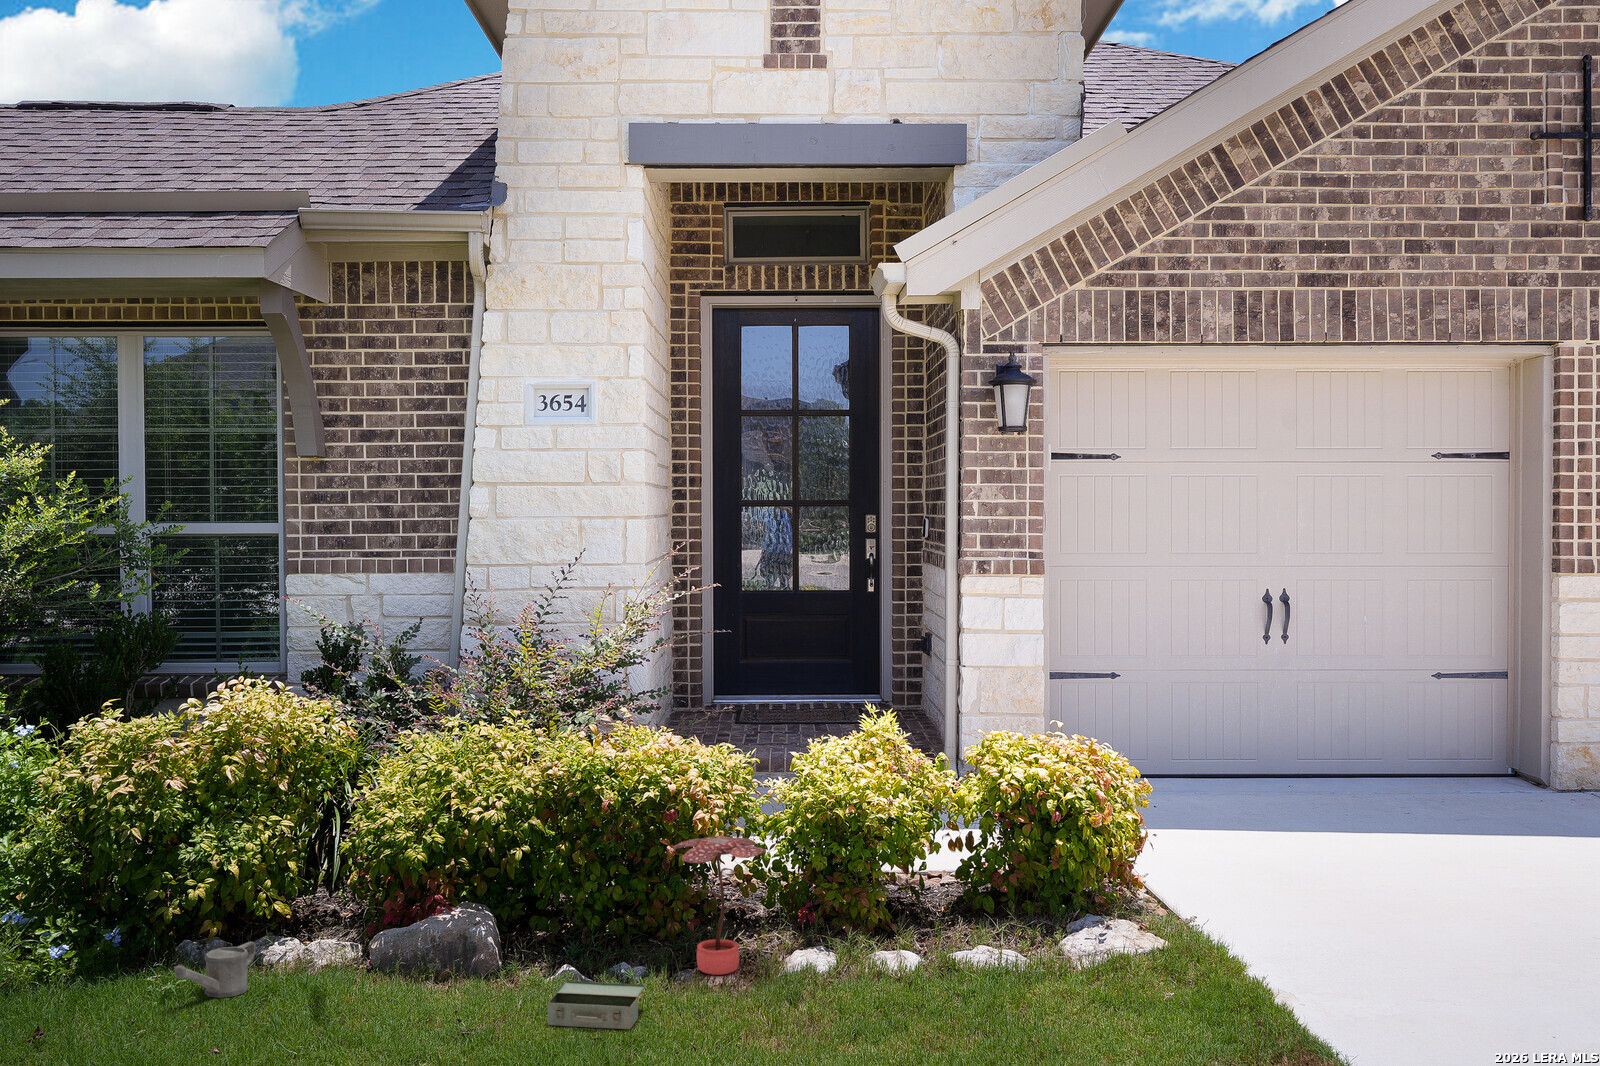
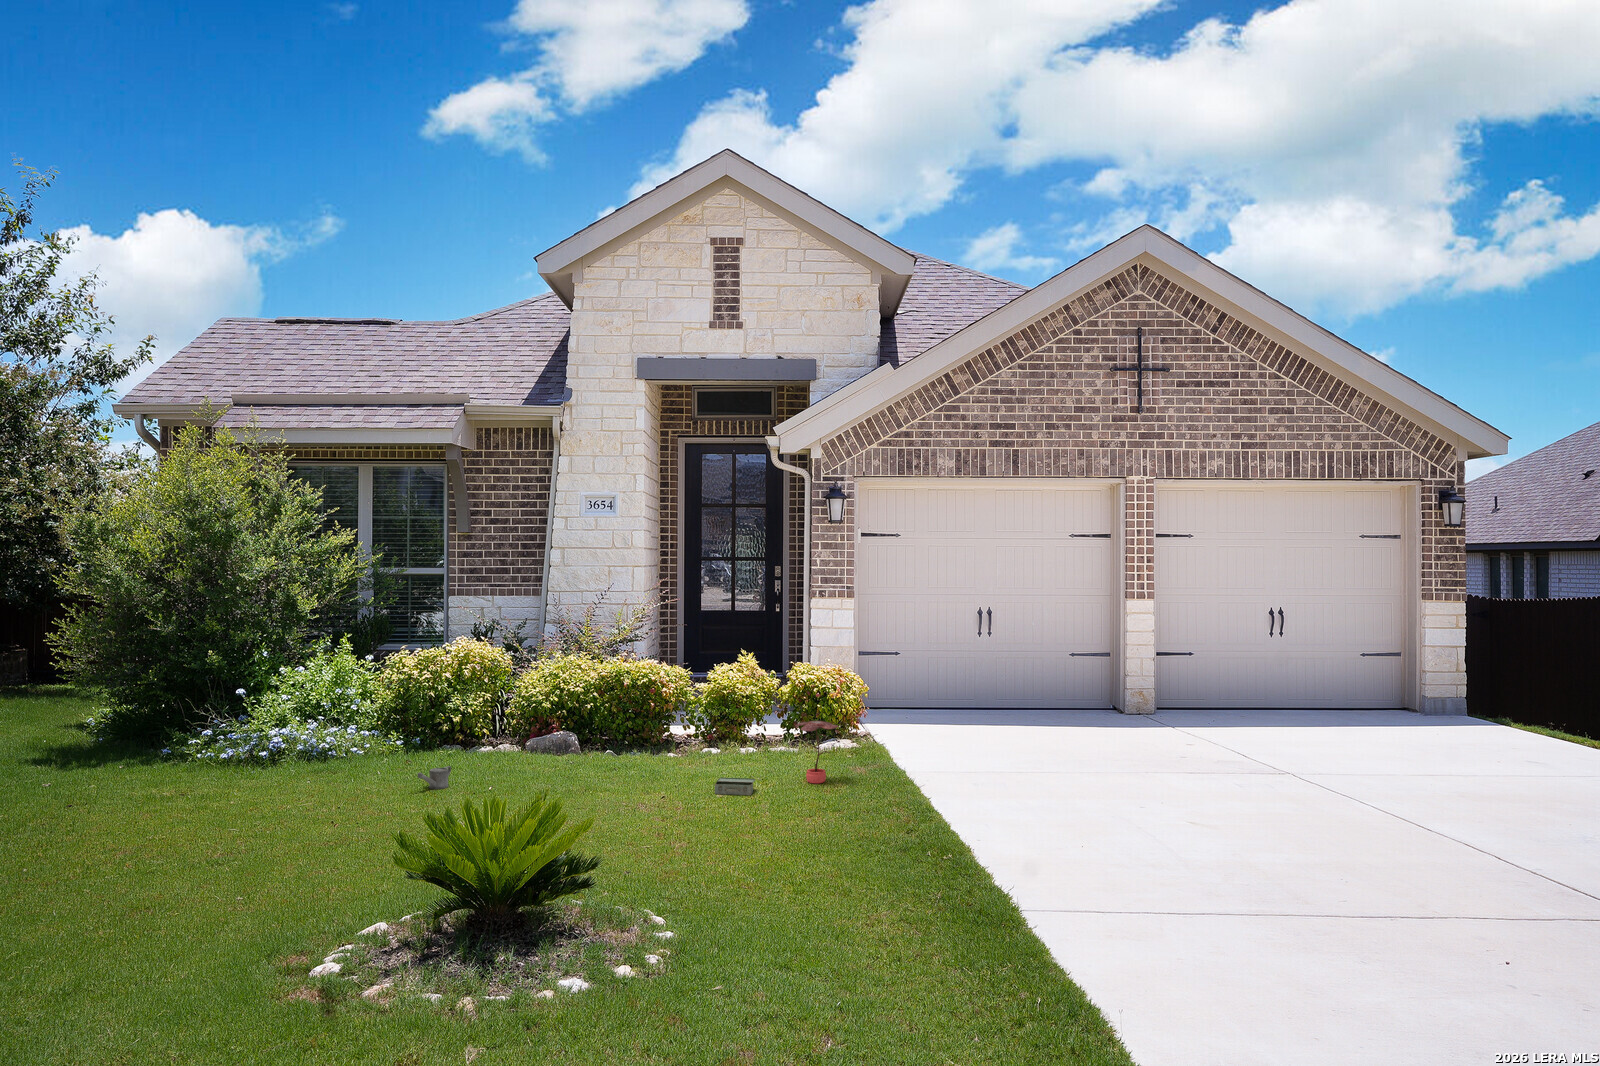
potted plant: present [673,836,766,975] -> present [795,721,838,784]
toolbox: present [547,981,645,1029] -> present [715,777,755,795]

